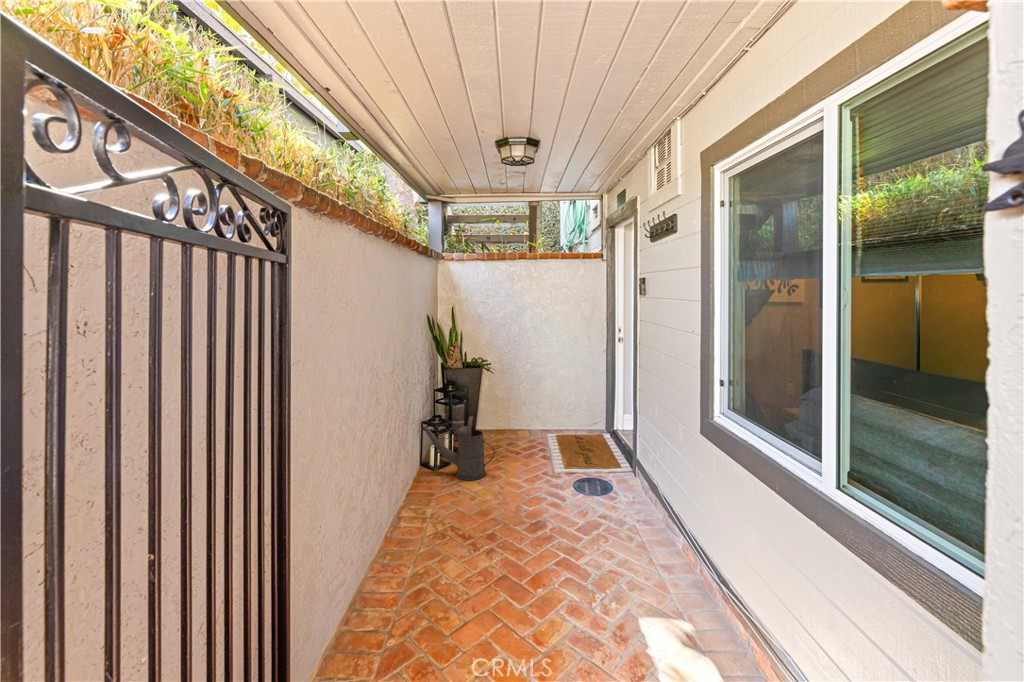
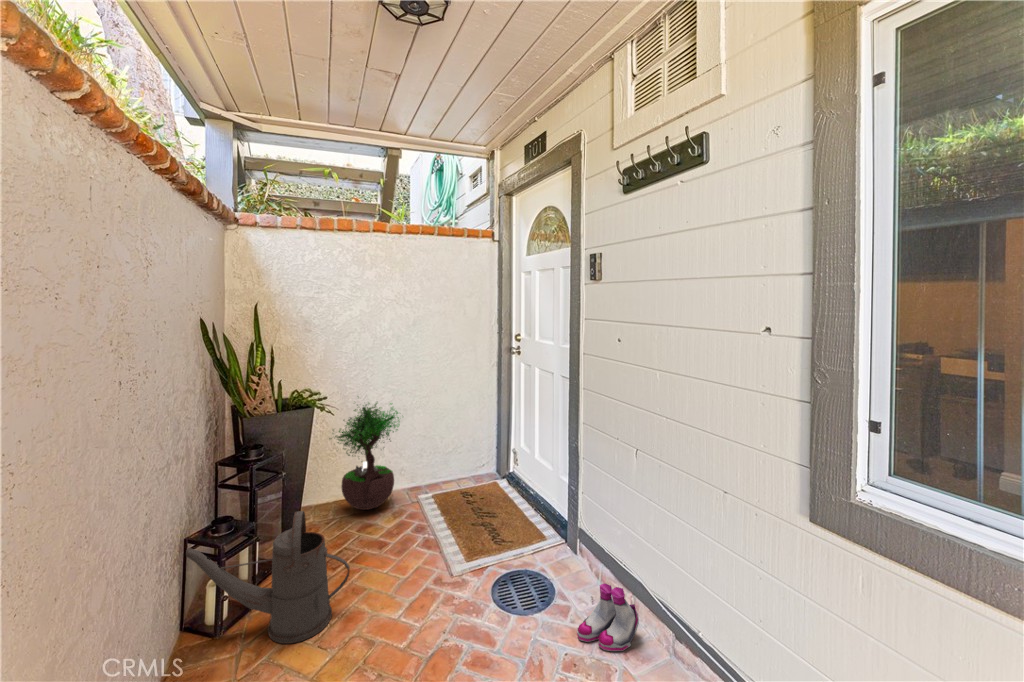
potted tree: none [491,363,536,437] -> present [329,403,399,510]
boots: none [615,480,655,517] -> present [577,583,639,651]

